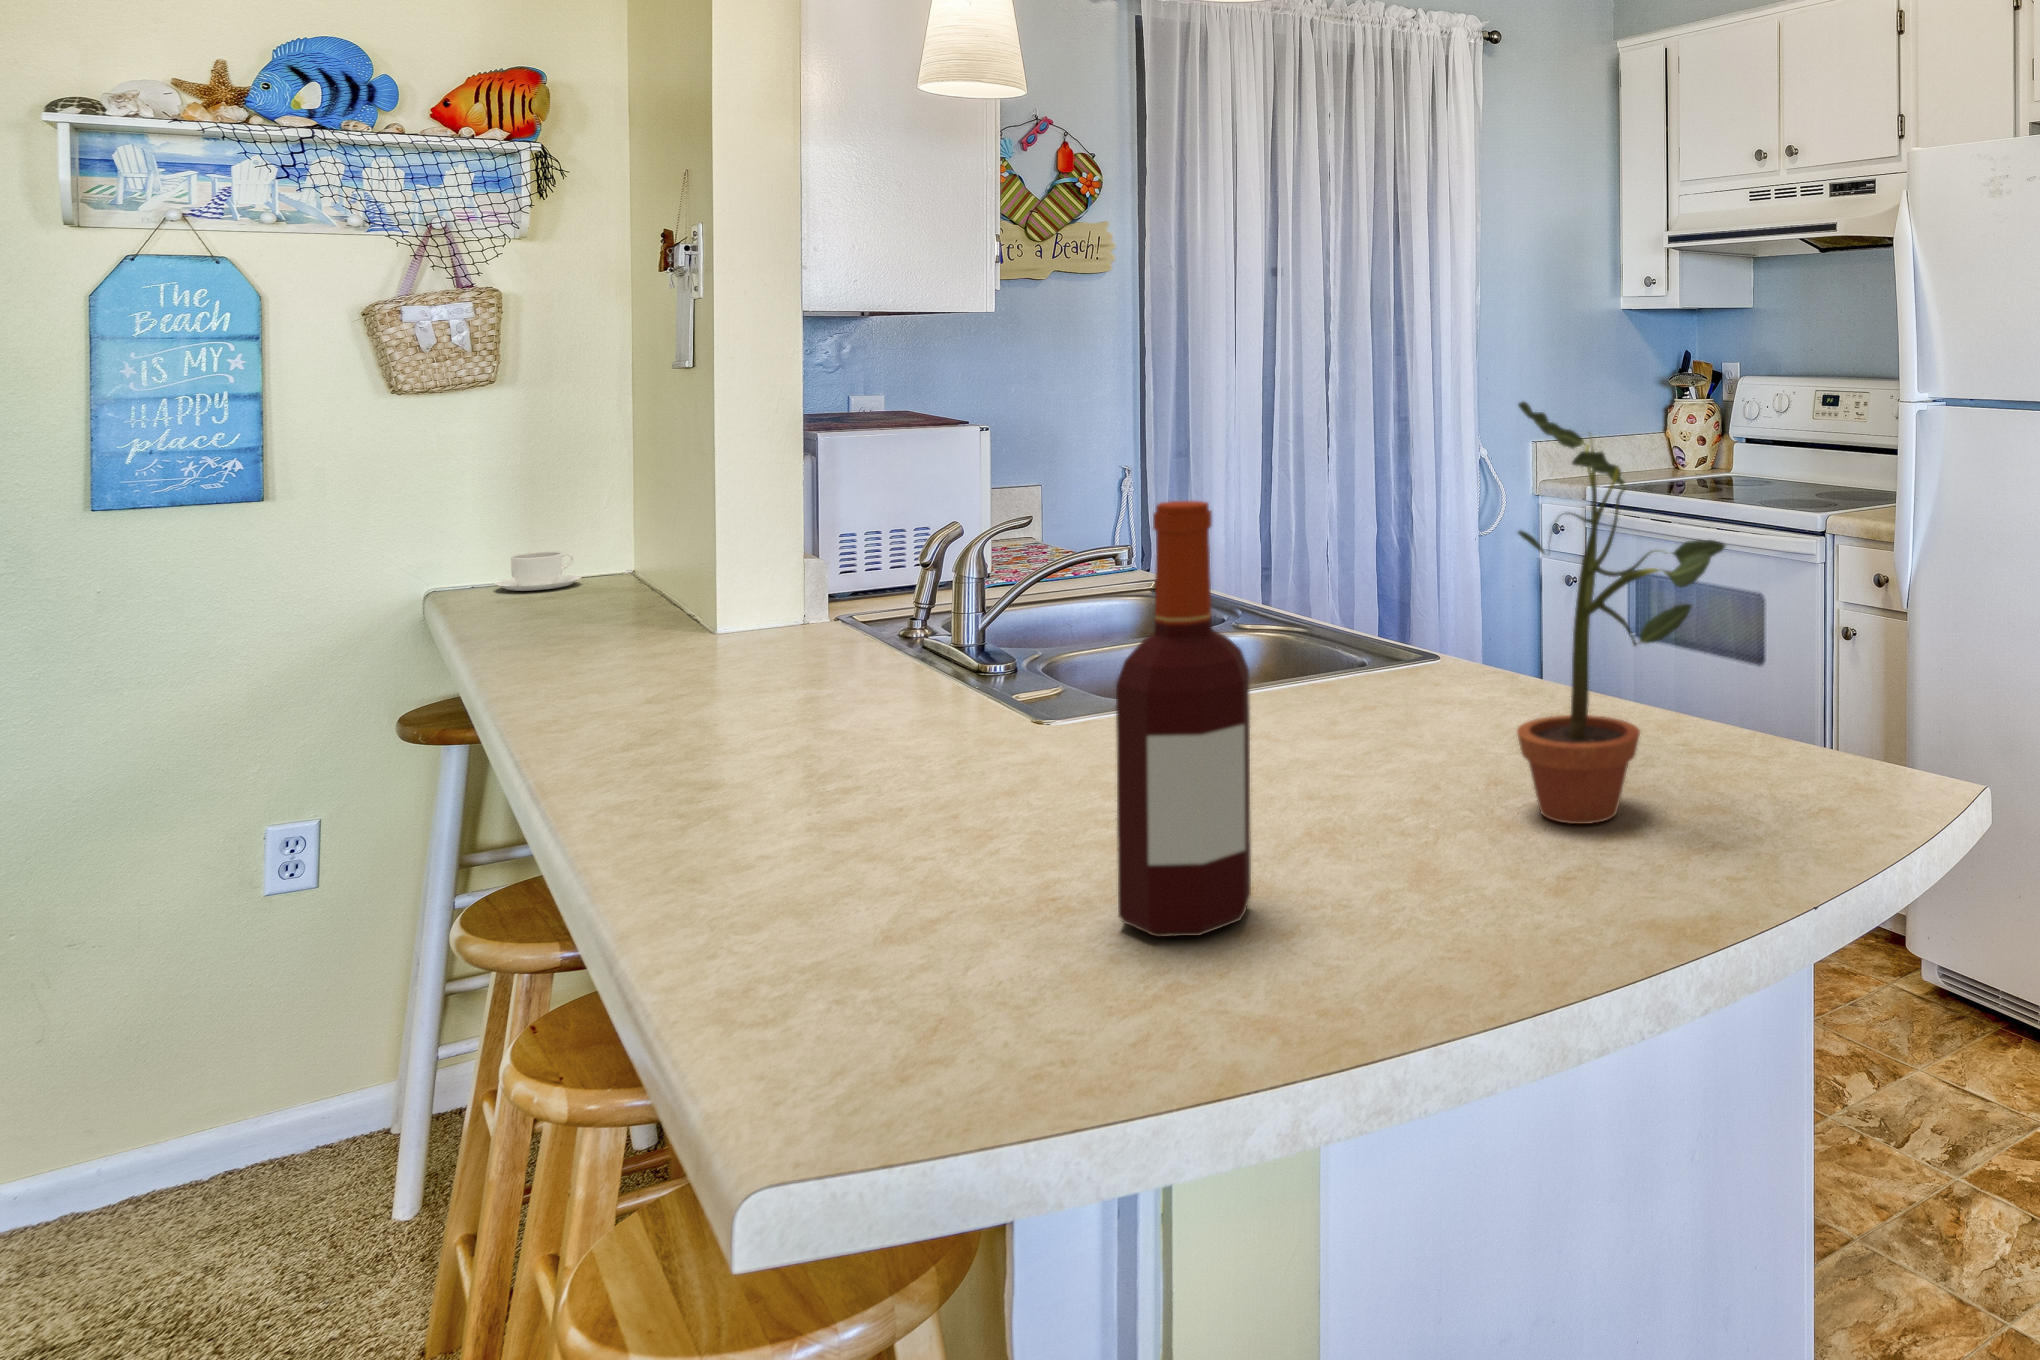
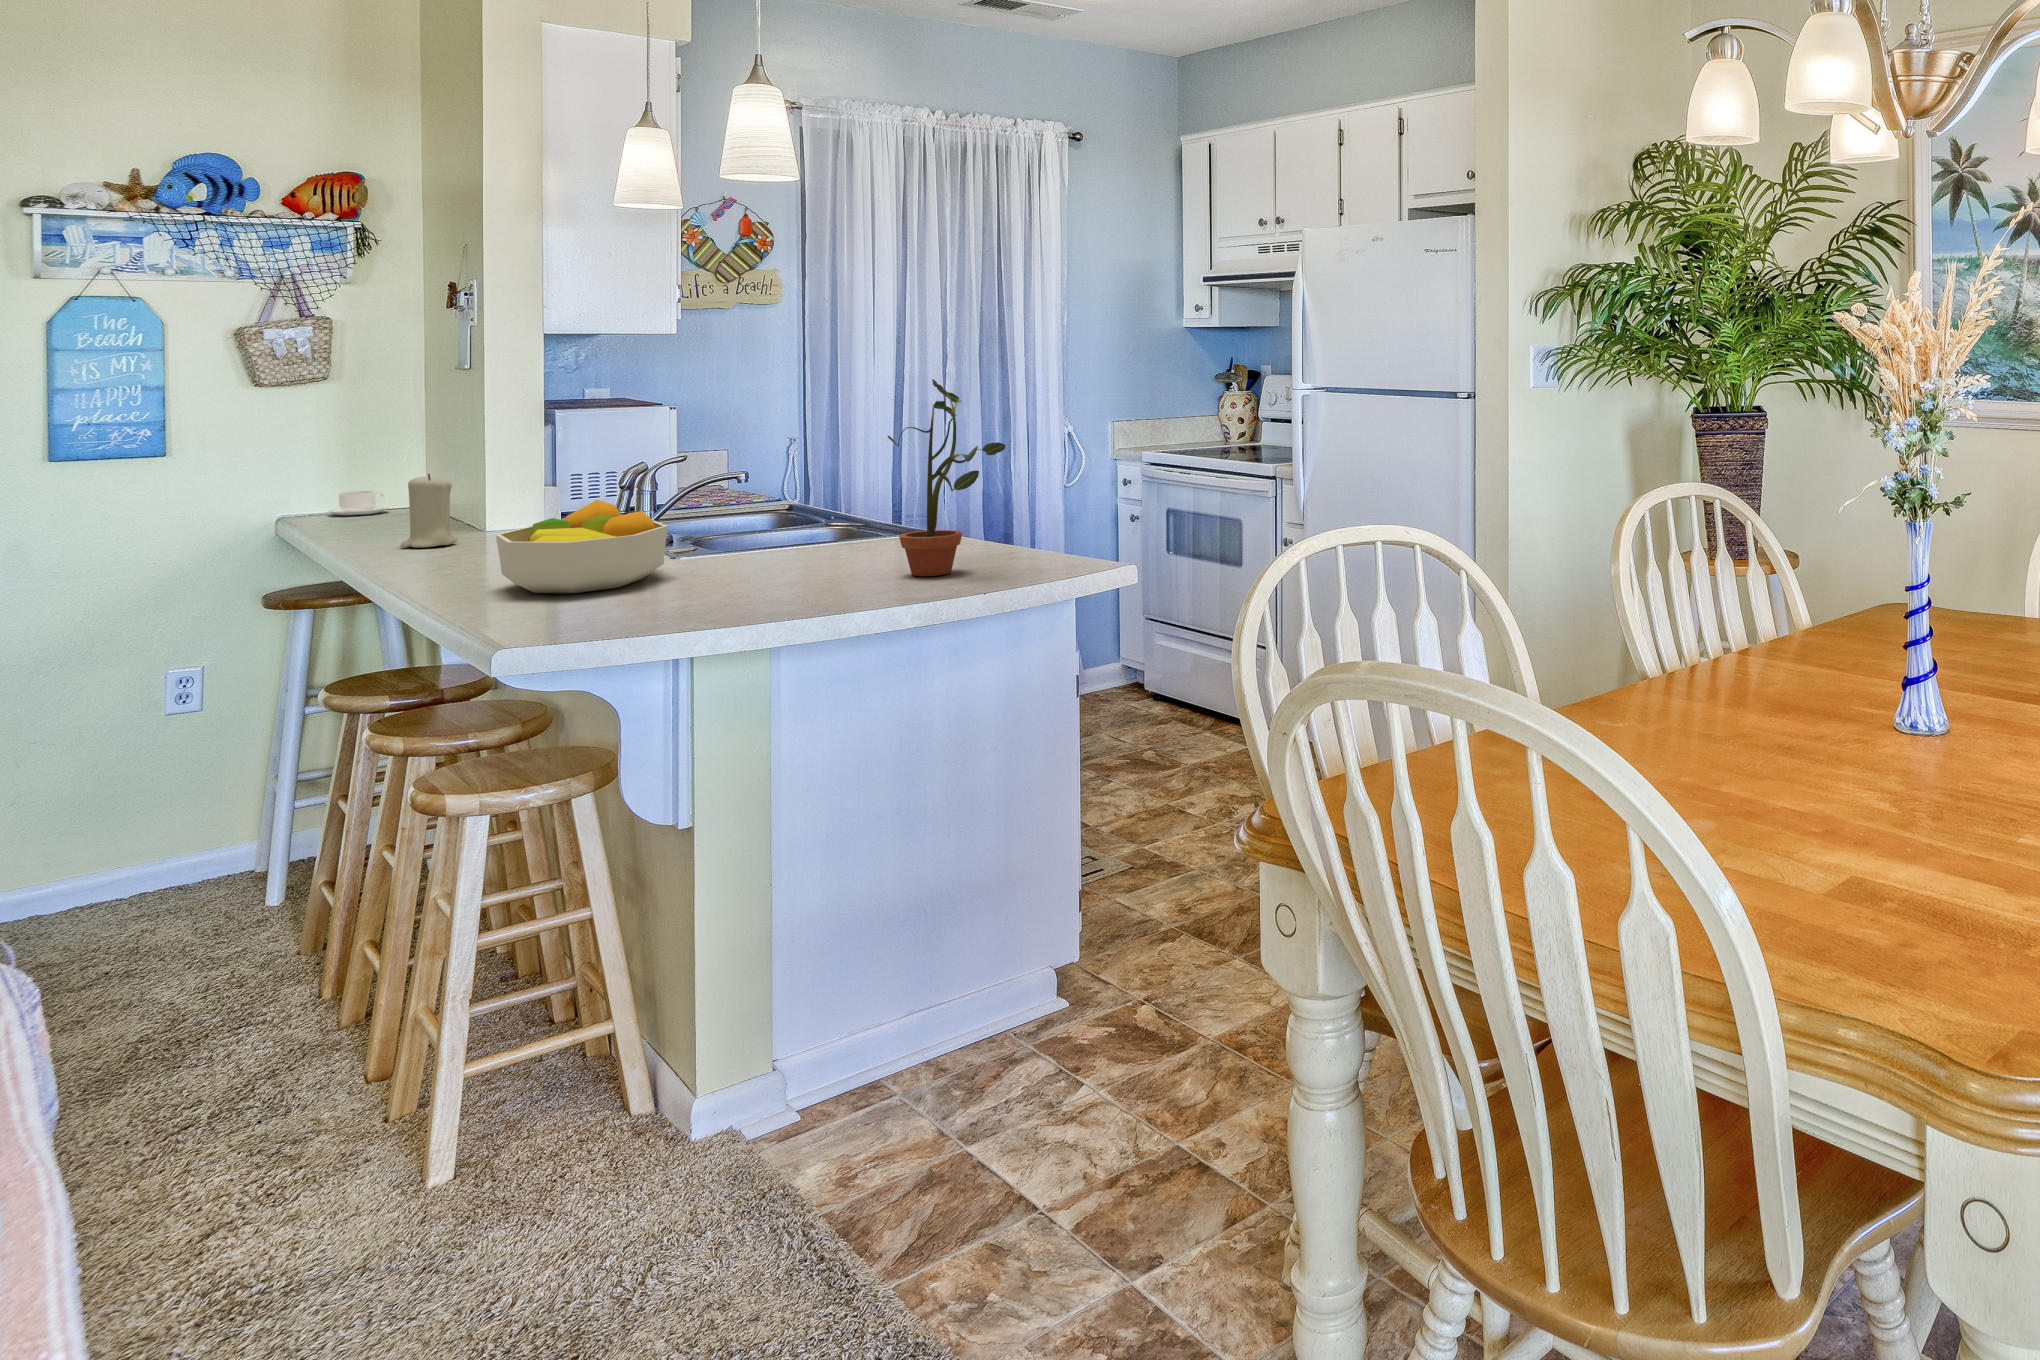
bottle: present [1116,501,1251,937] -> none [672,419,741,606]
candle: none [582,552,673,681] -> present [400,474,457,548]
fruit bowl: none [739,636,1060,862] -> present [496,500,668,593]

